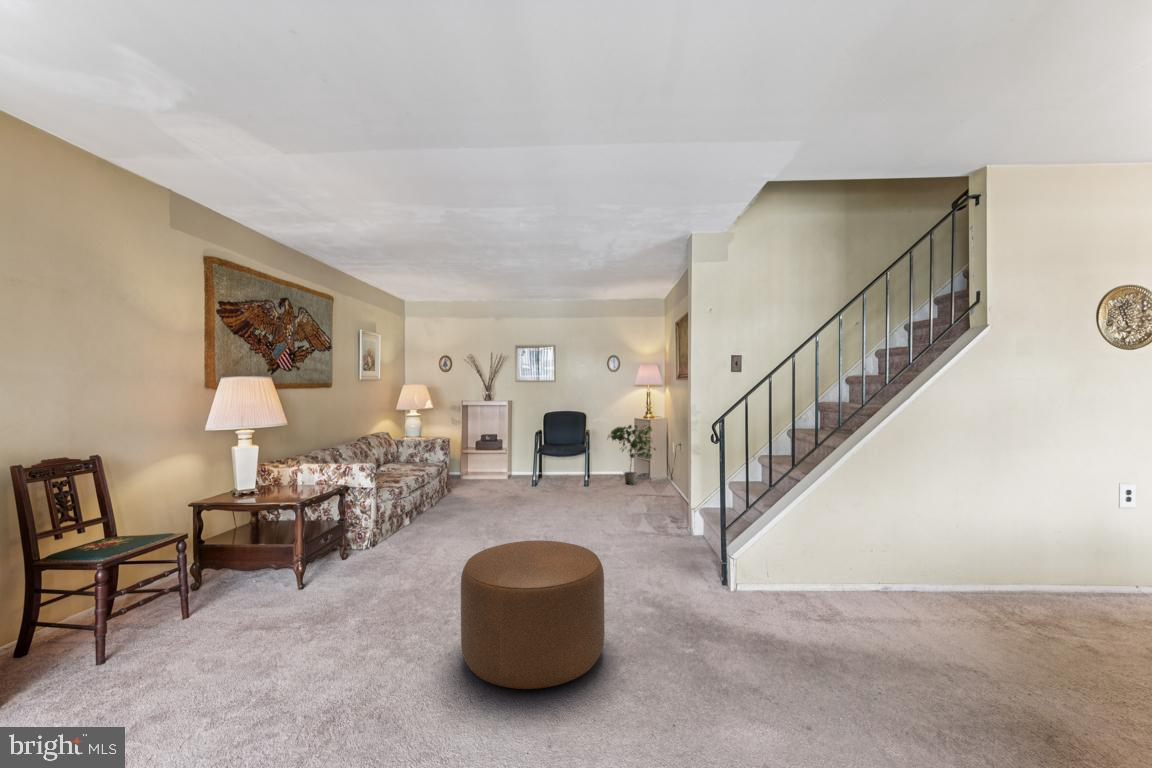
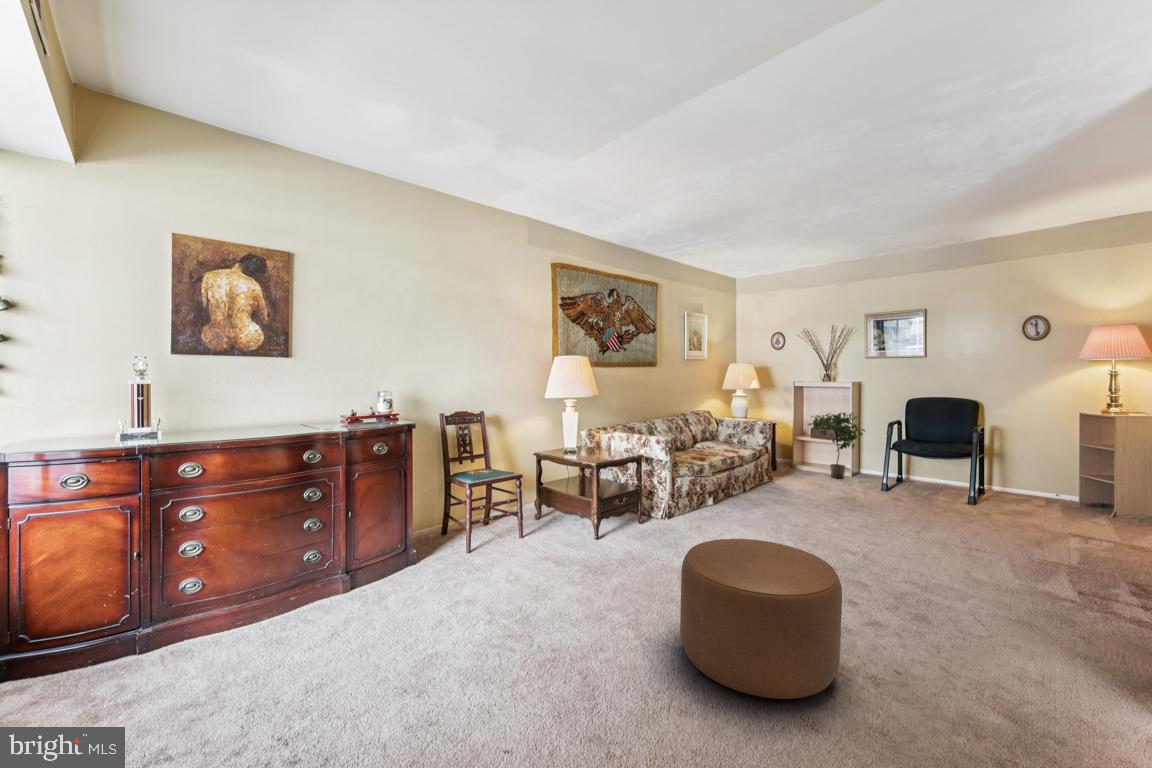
potted plant: present [608,425,656,485] -> present [808,413,865,479]

